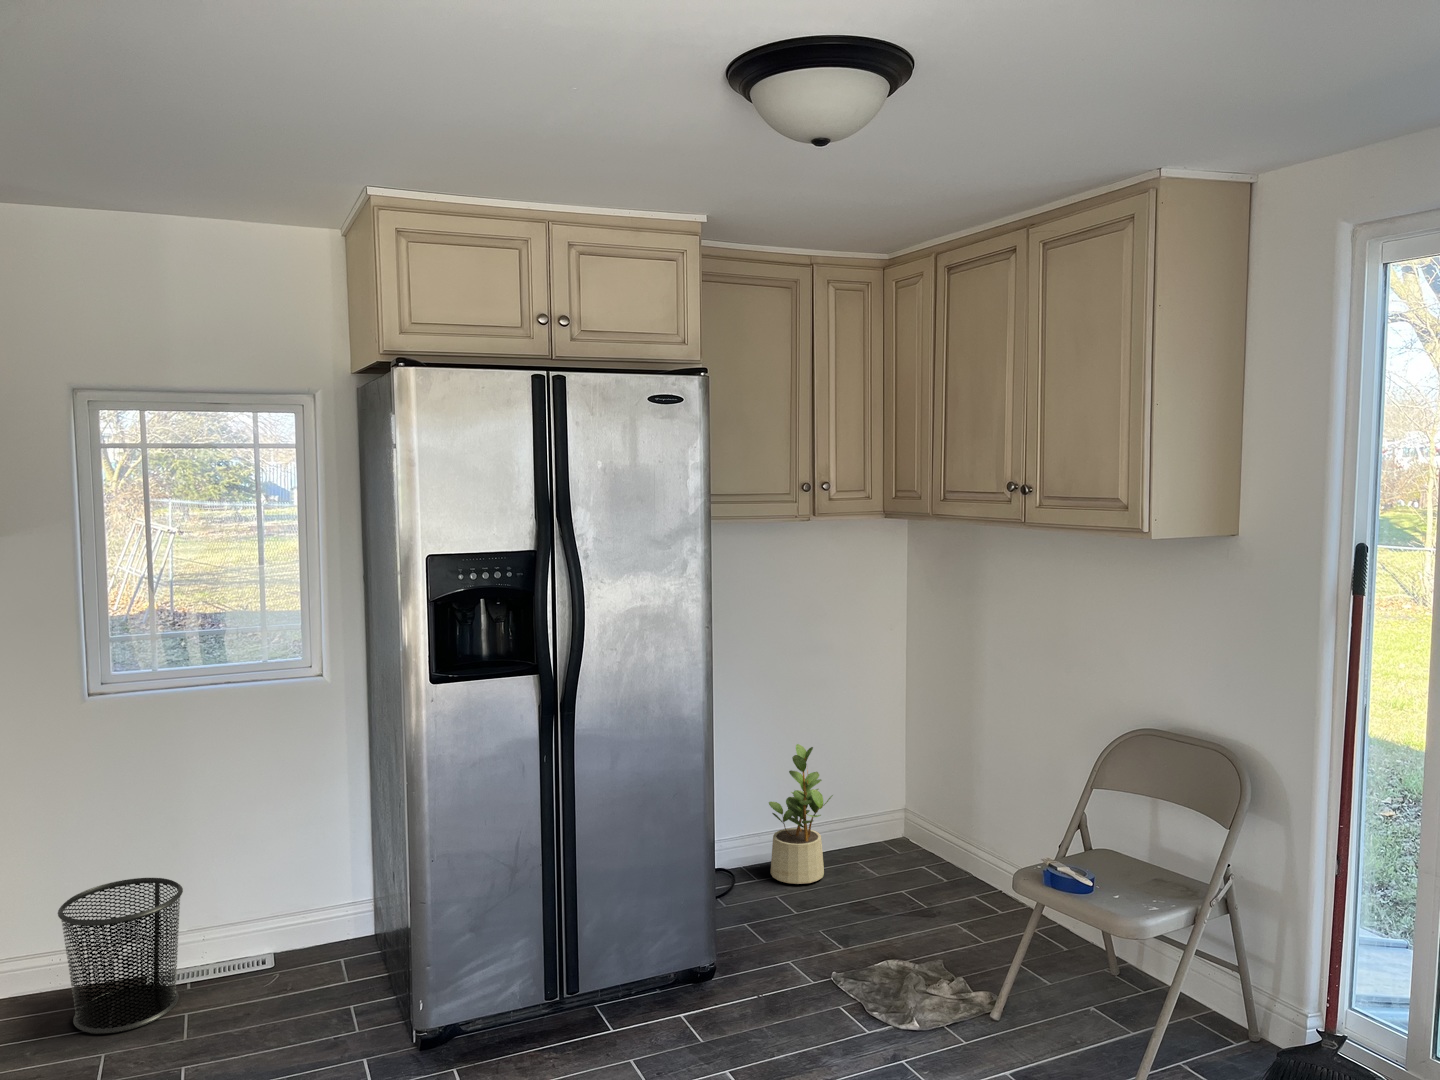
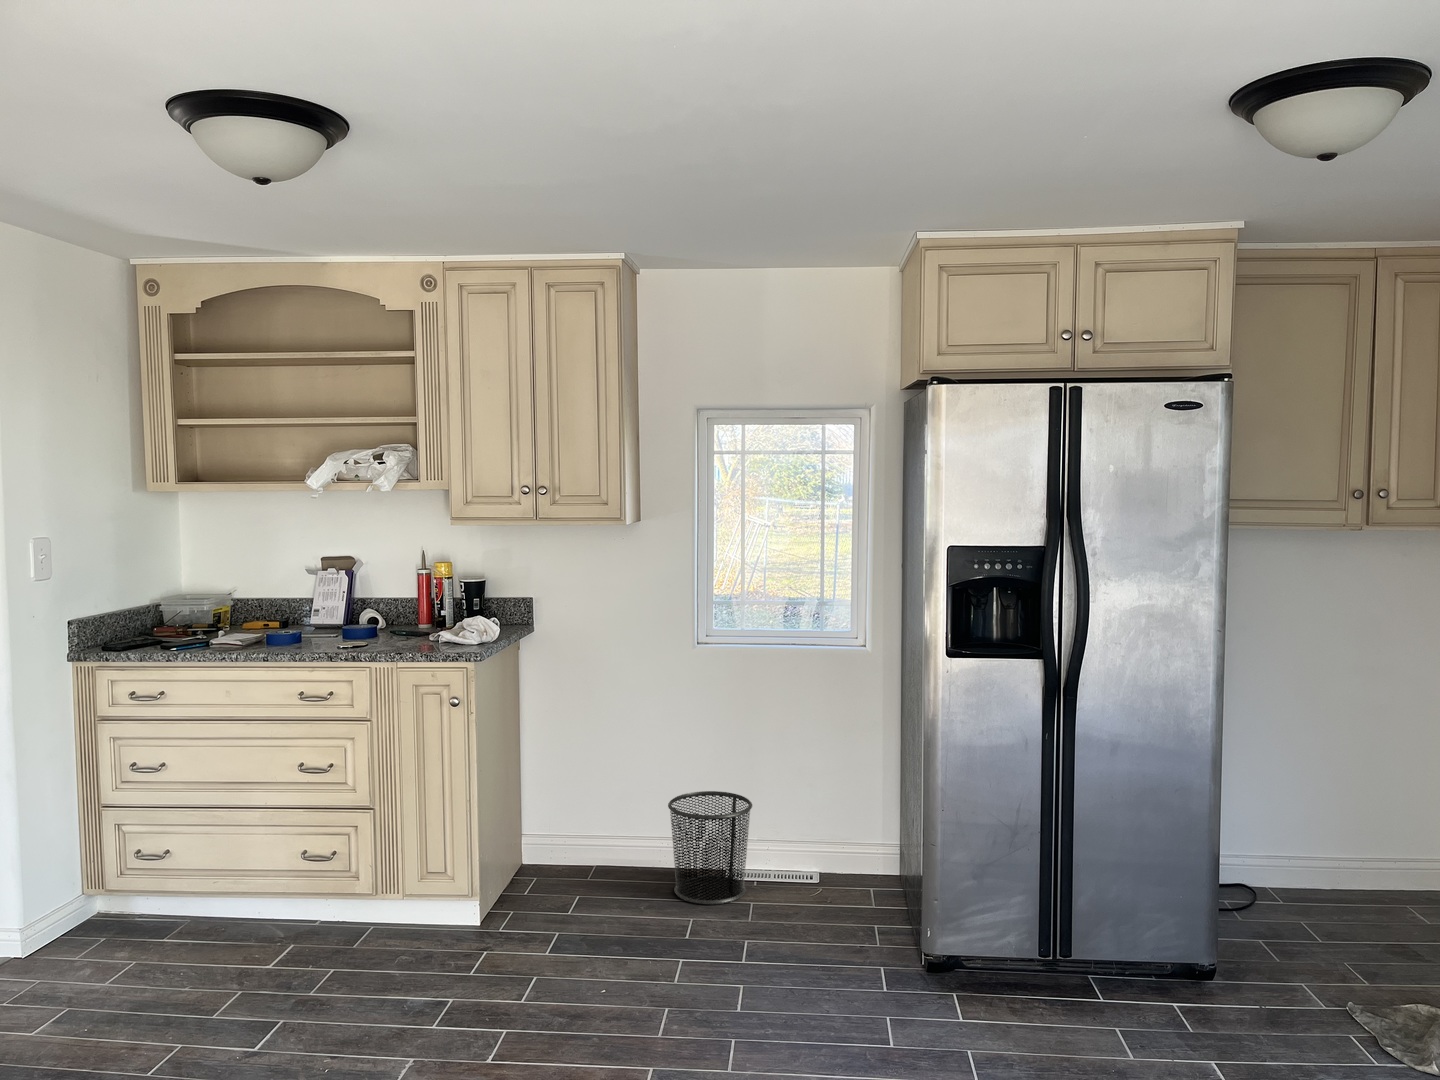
potted plant: present [769,744,833,884] -> none [1302,770,1382,920]

